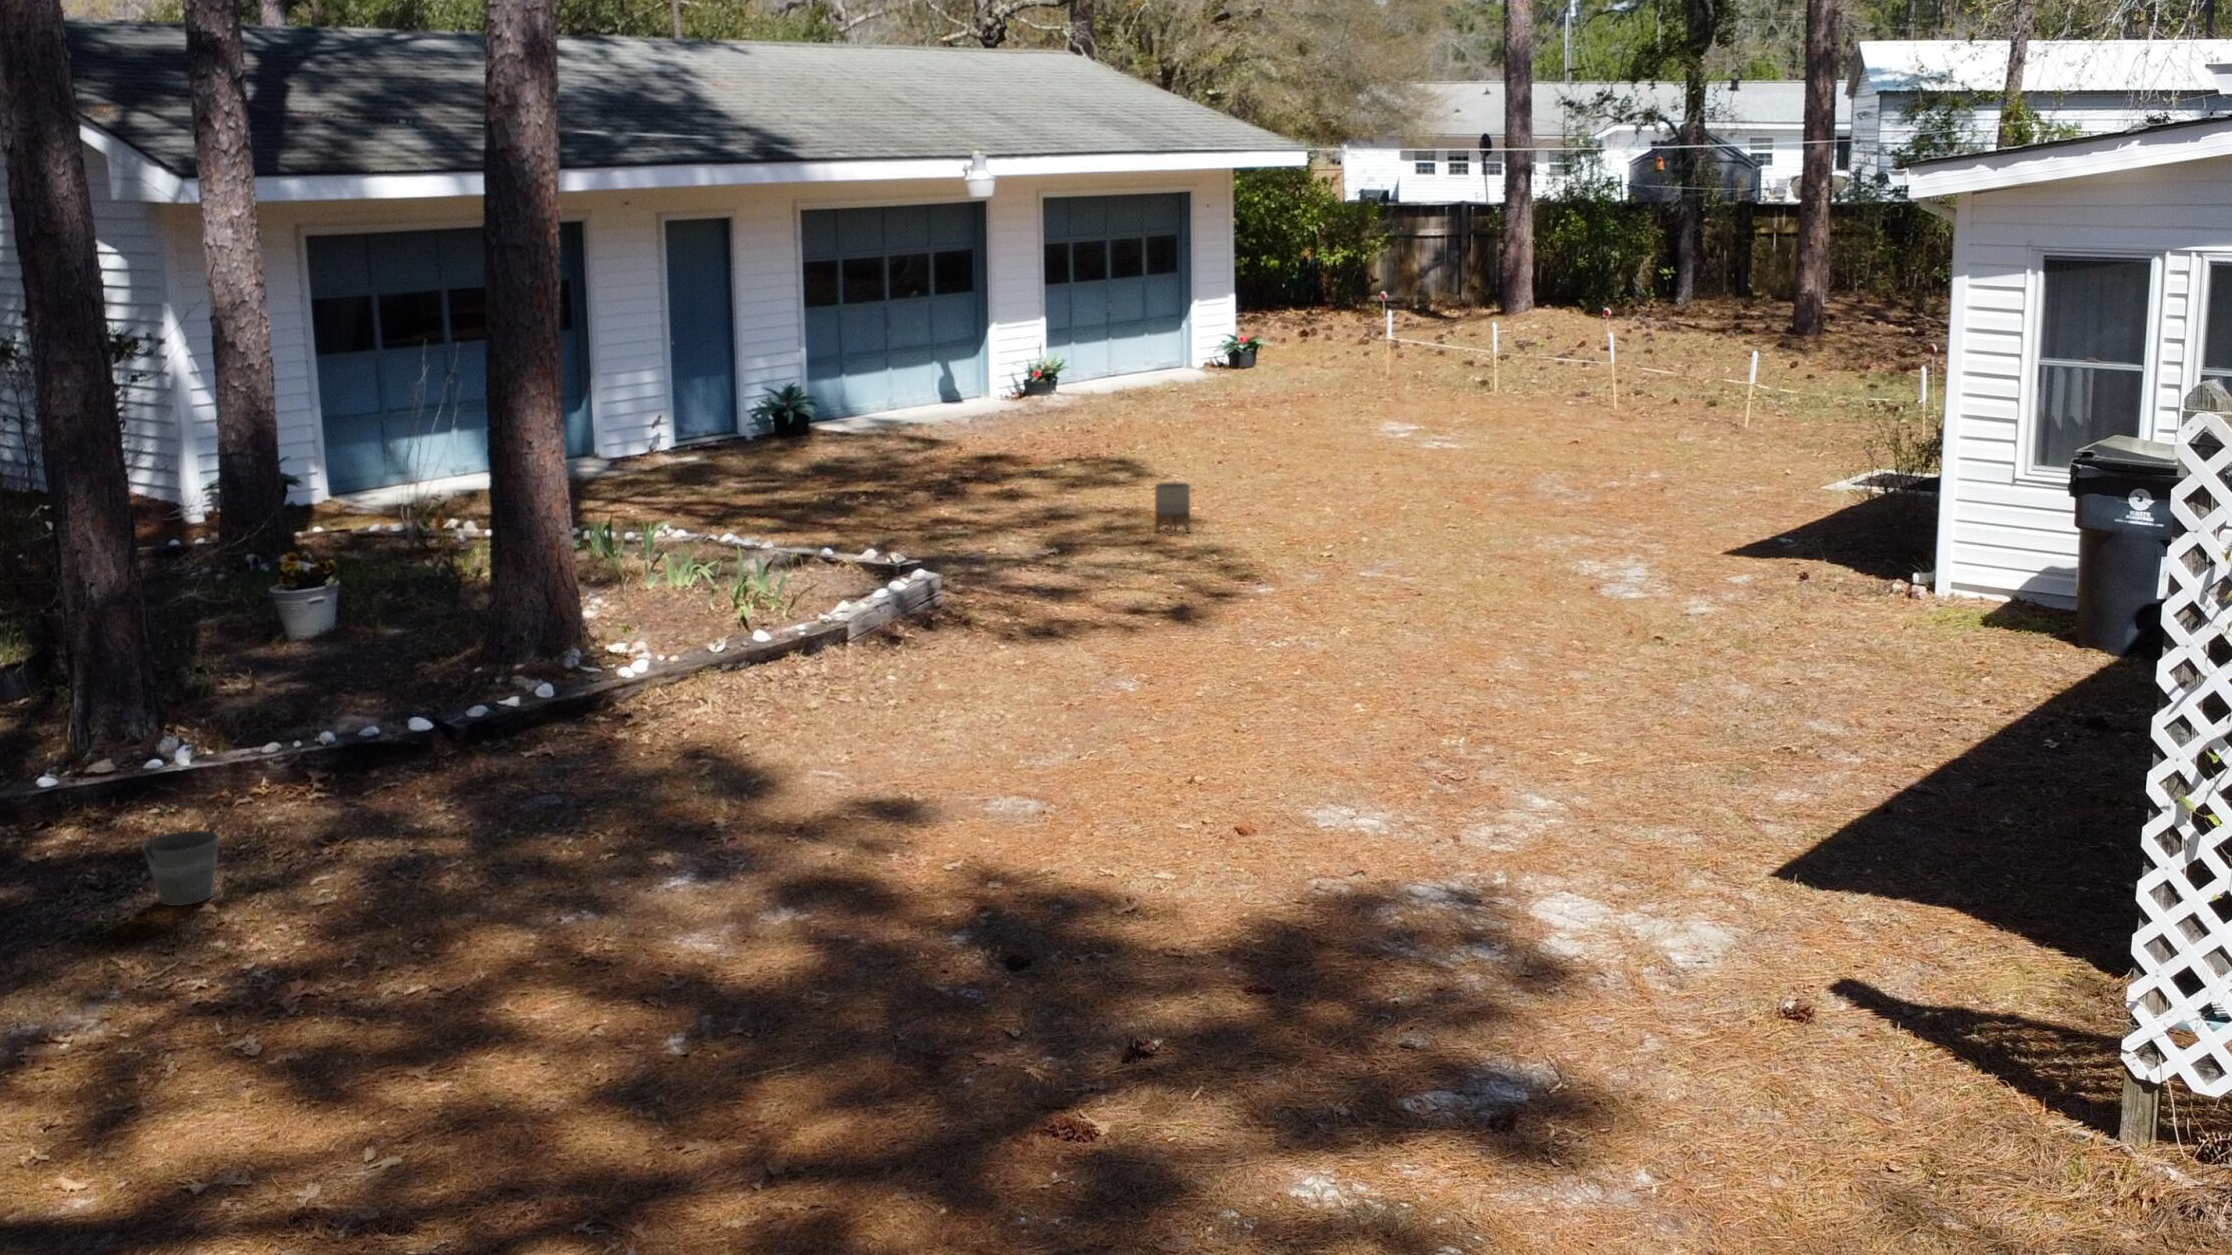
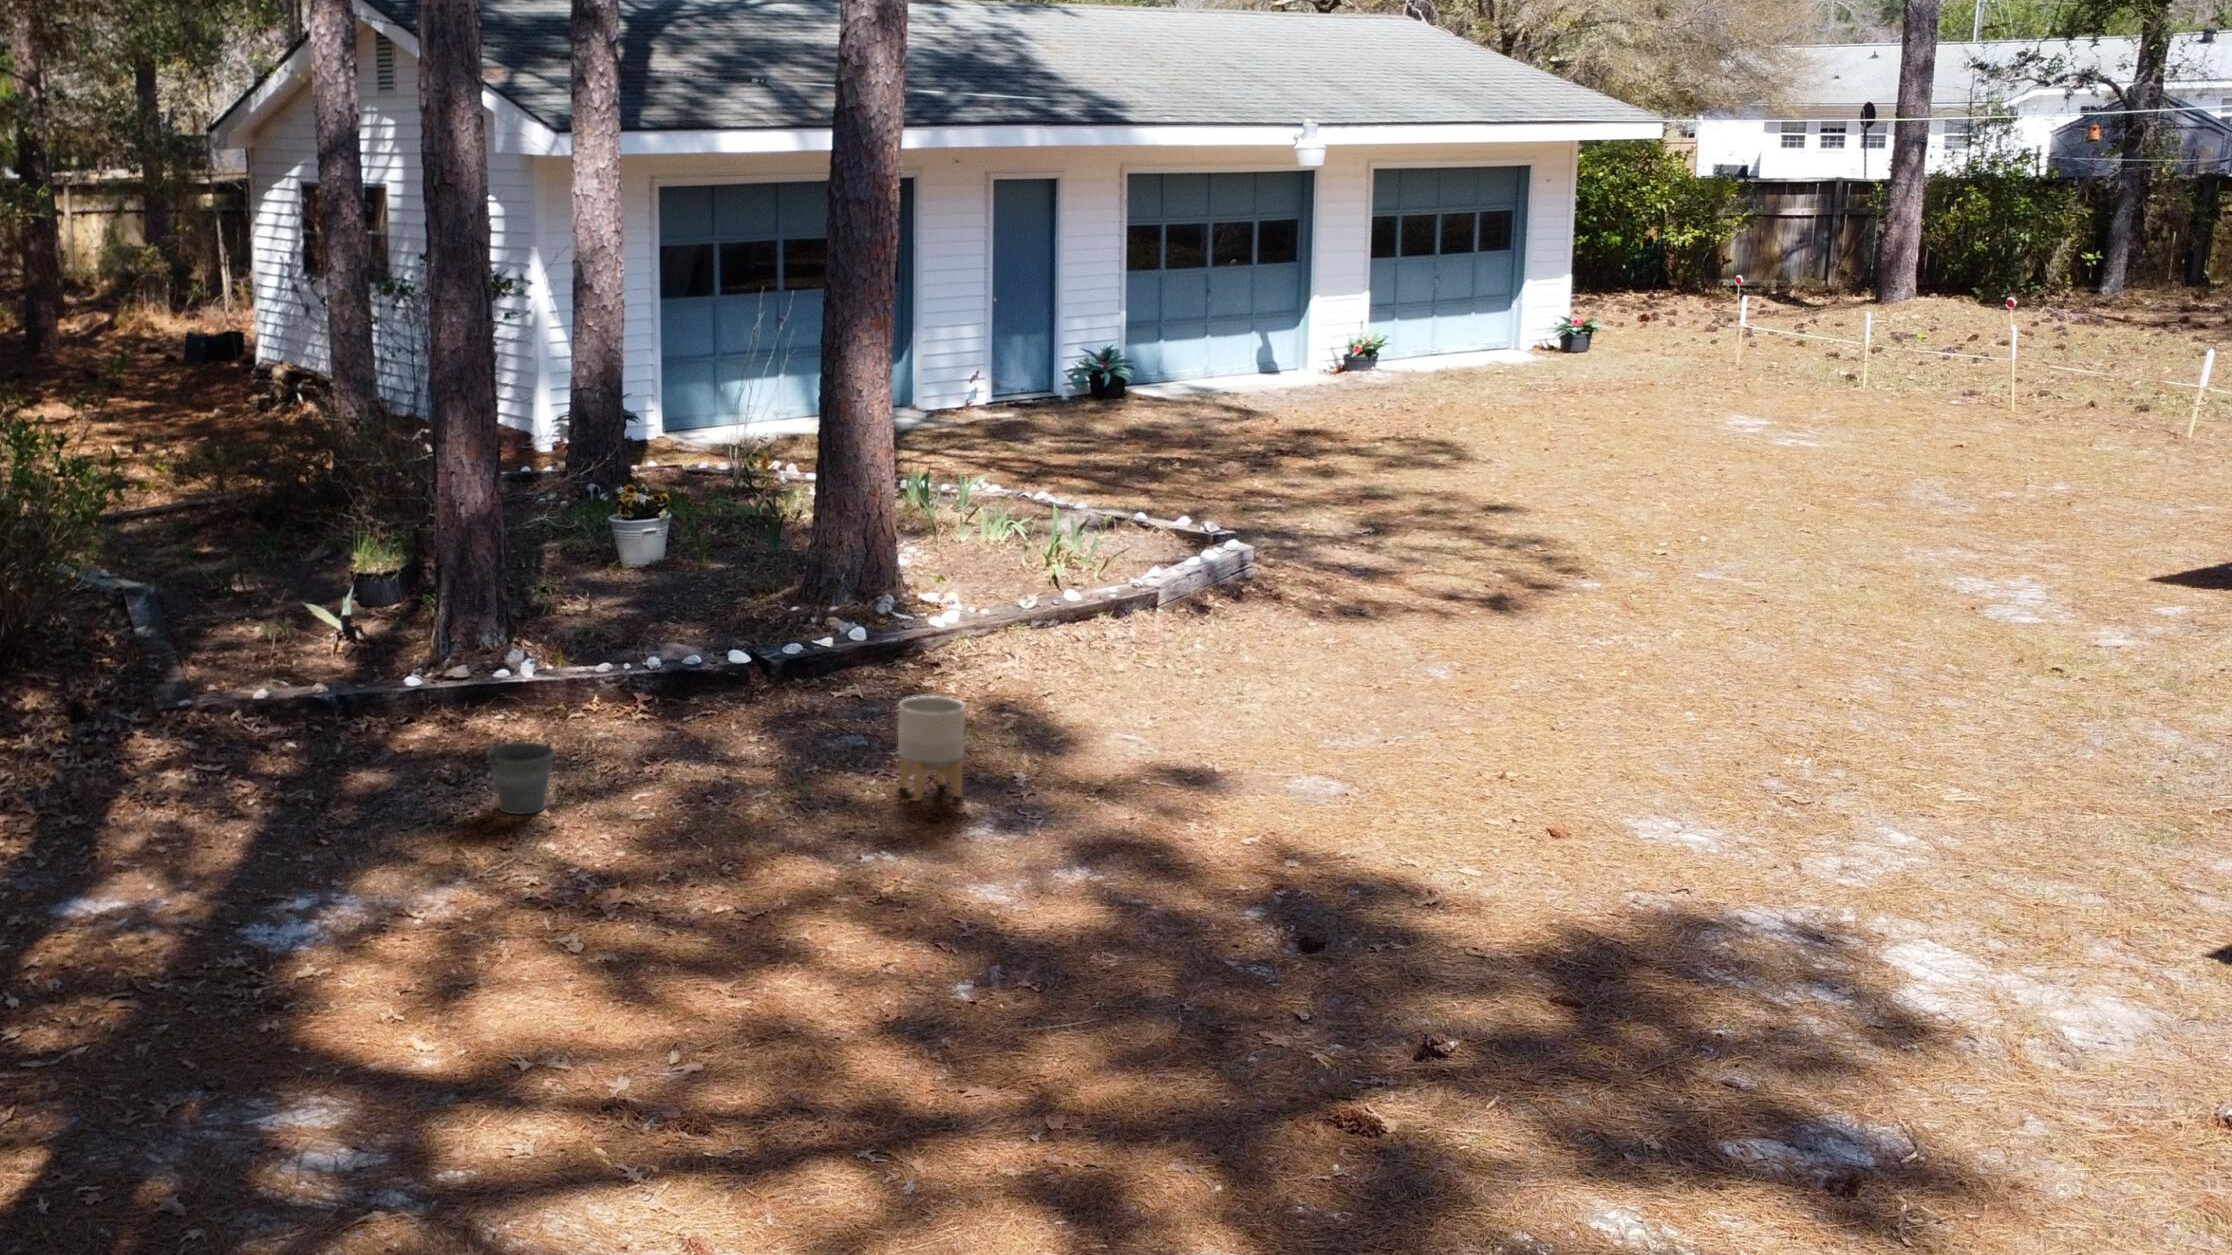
planter: present [1155,482,1190,535] -> present [898,696,965,801]

